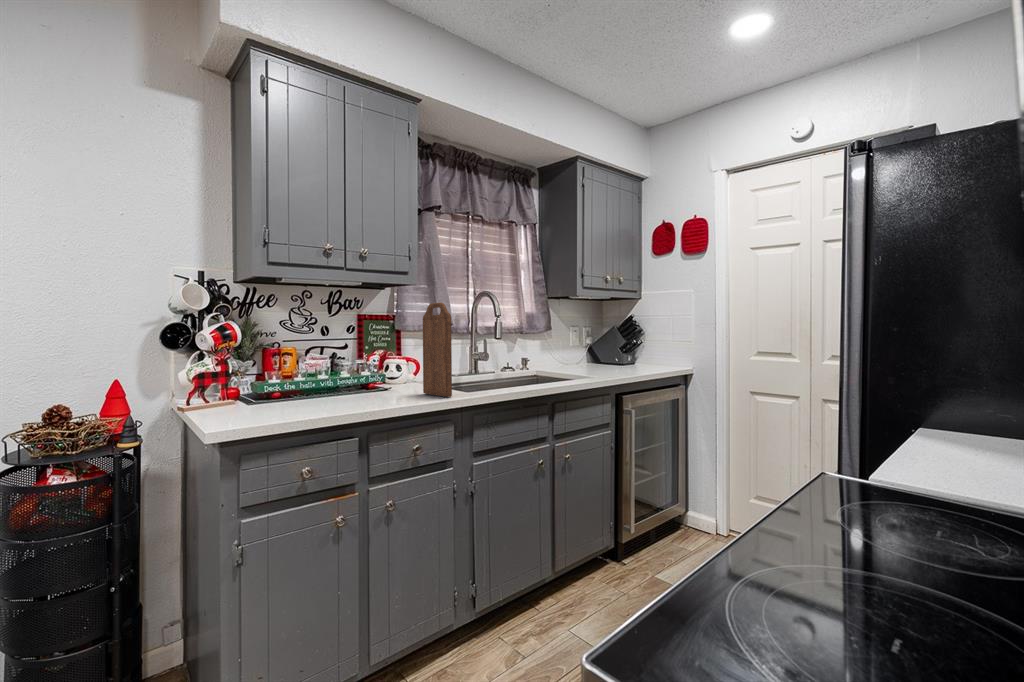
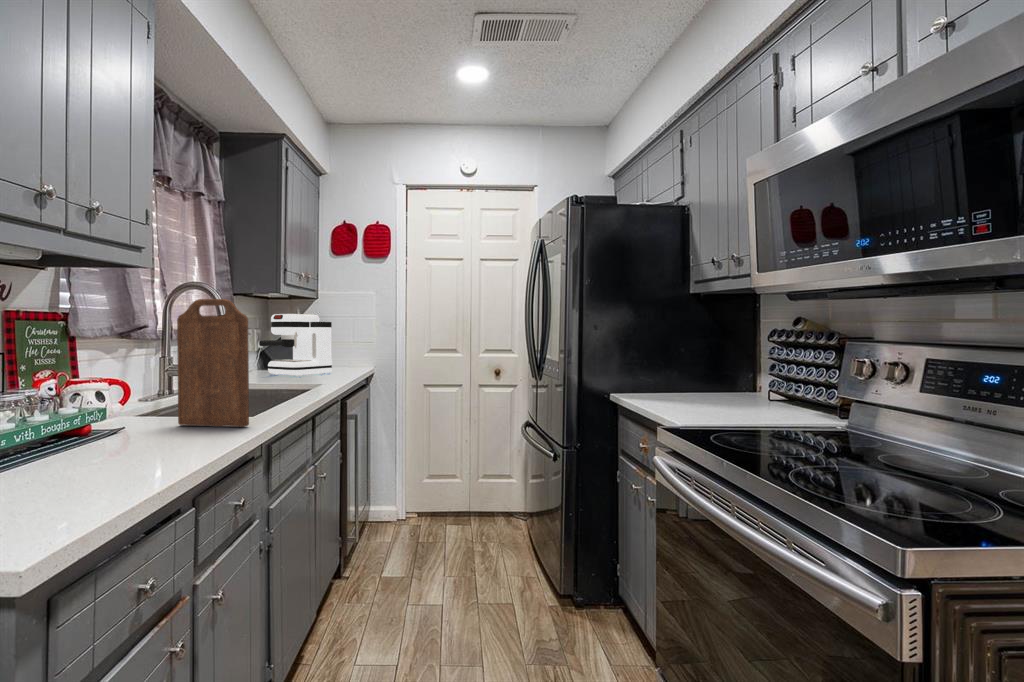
coffee maker: none [570,314,633,372] -> present [259,314,332,376]

